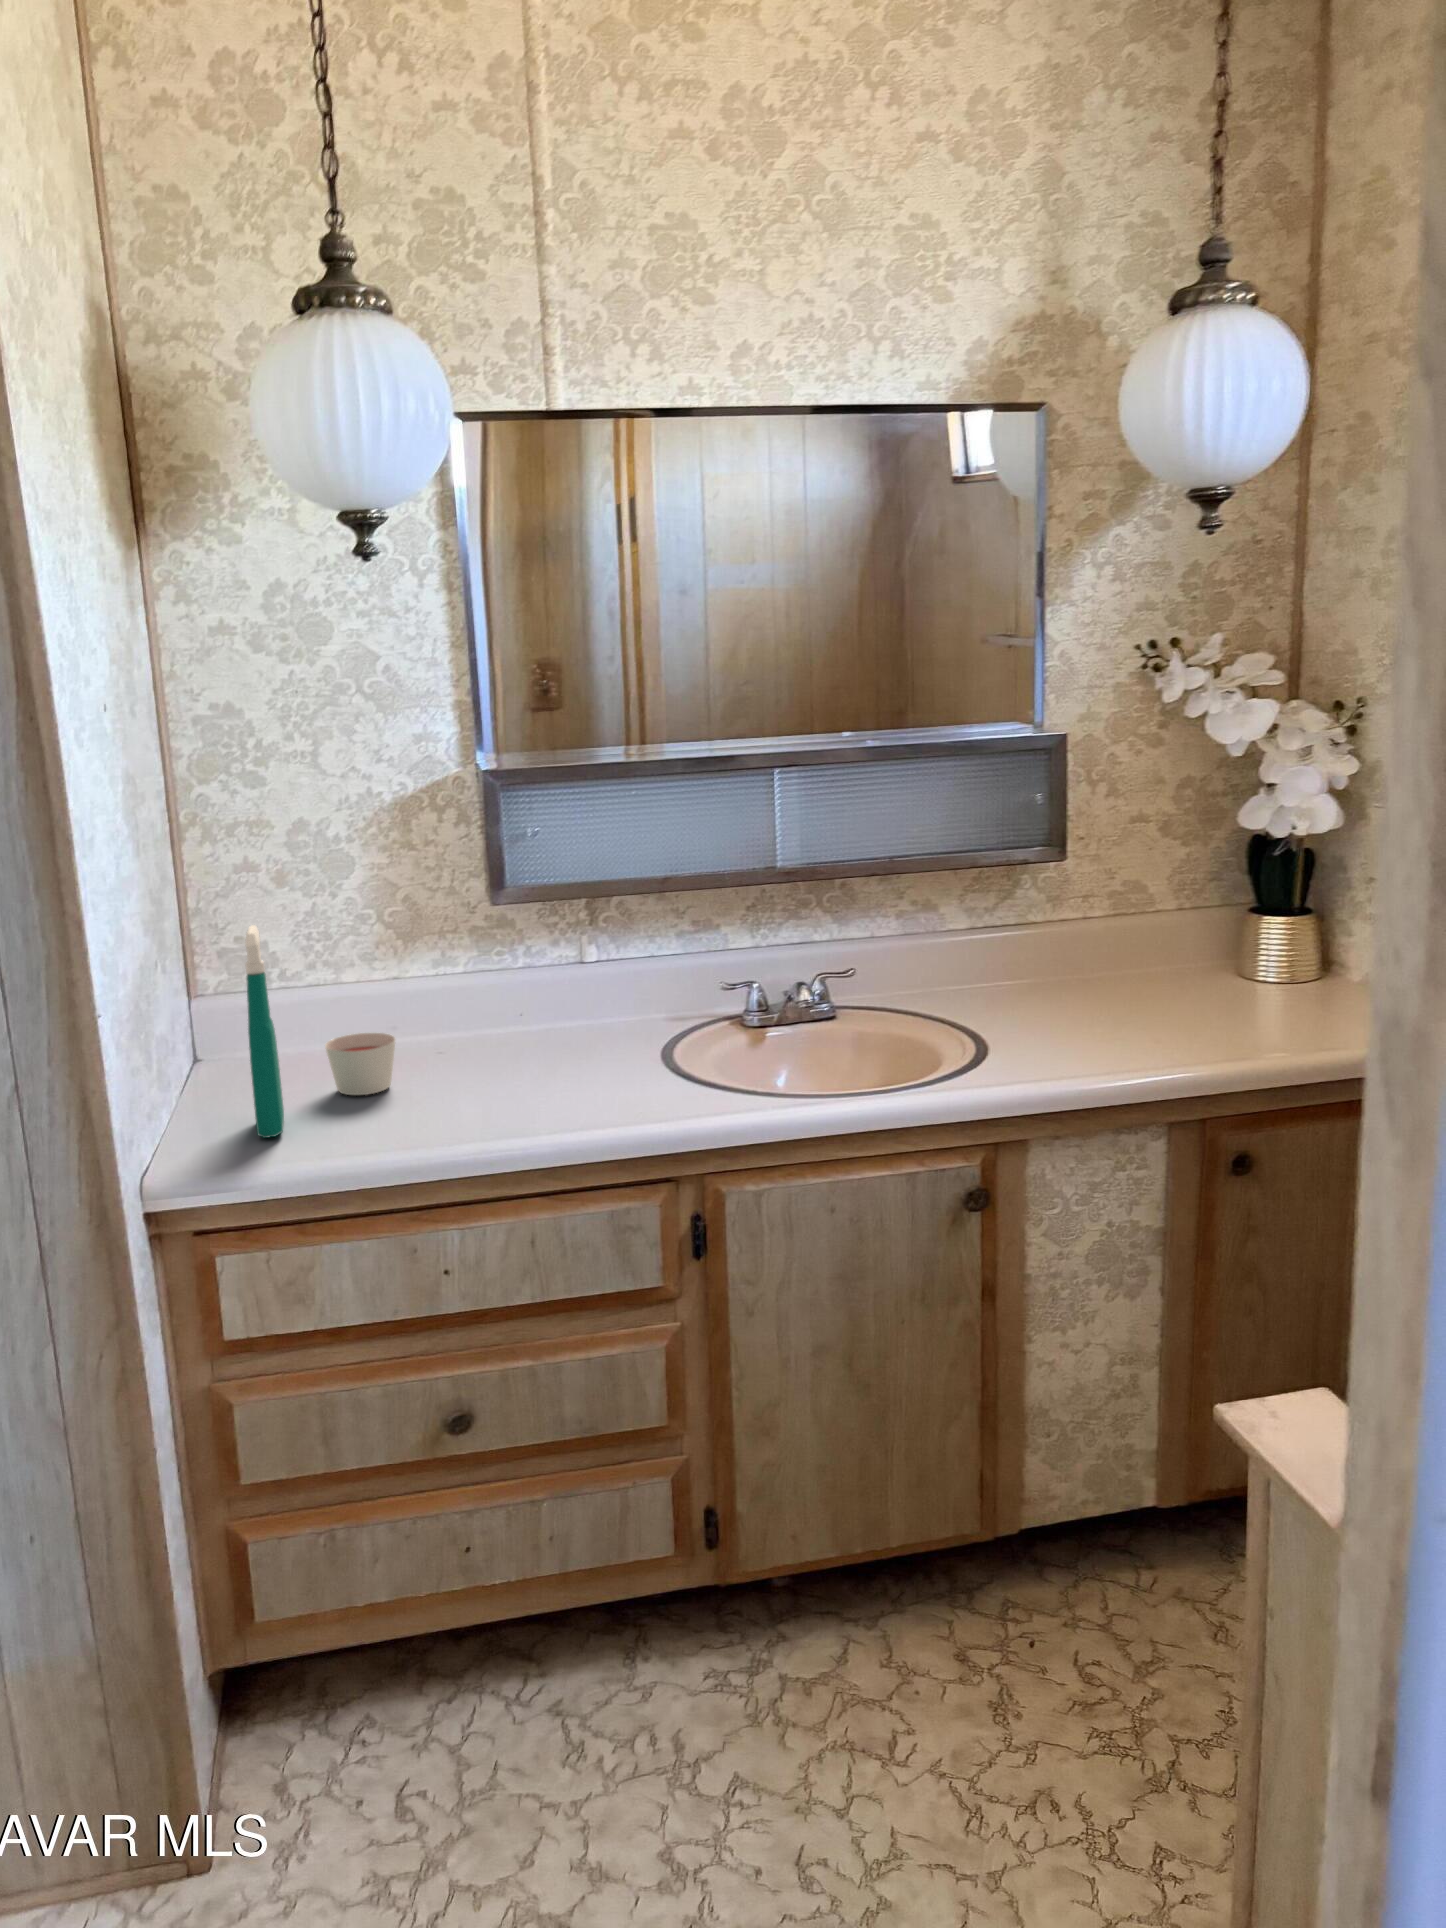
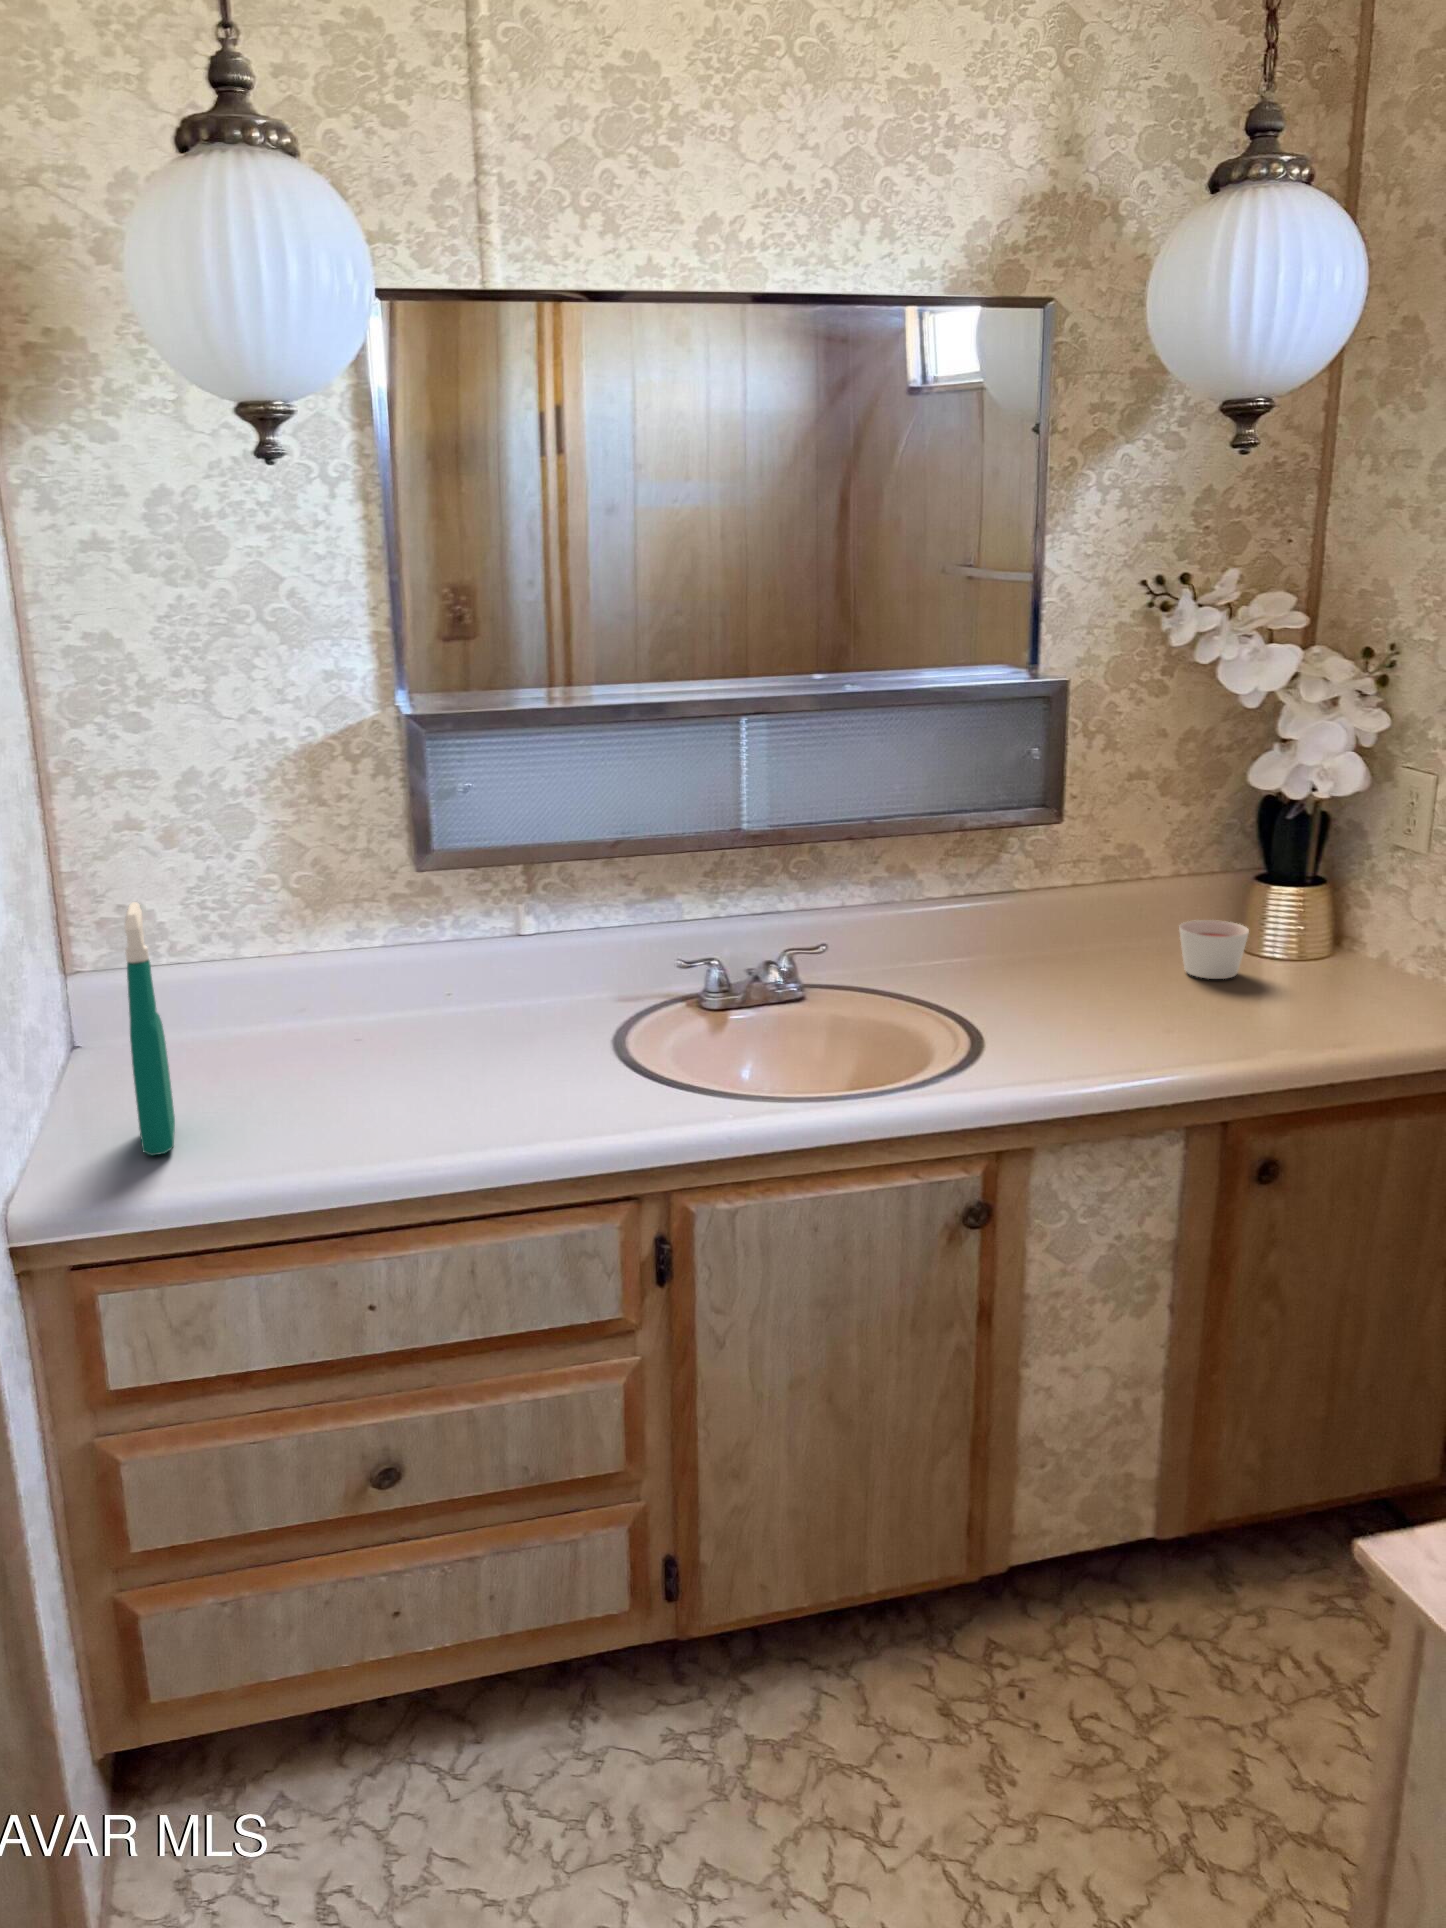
candle: present [325,1033,395,1095] -> present [1179,920,1249,979]

